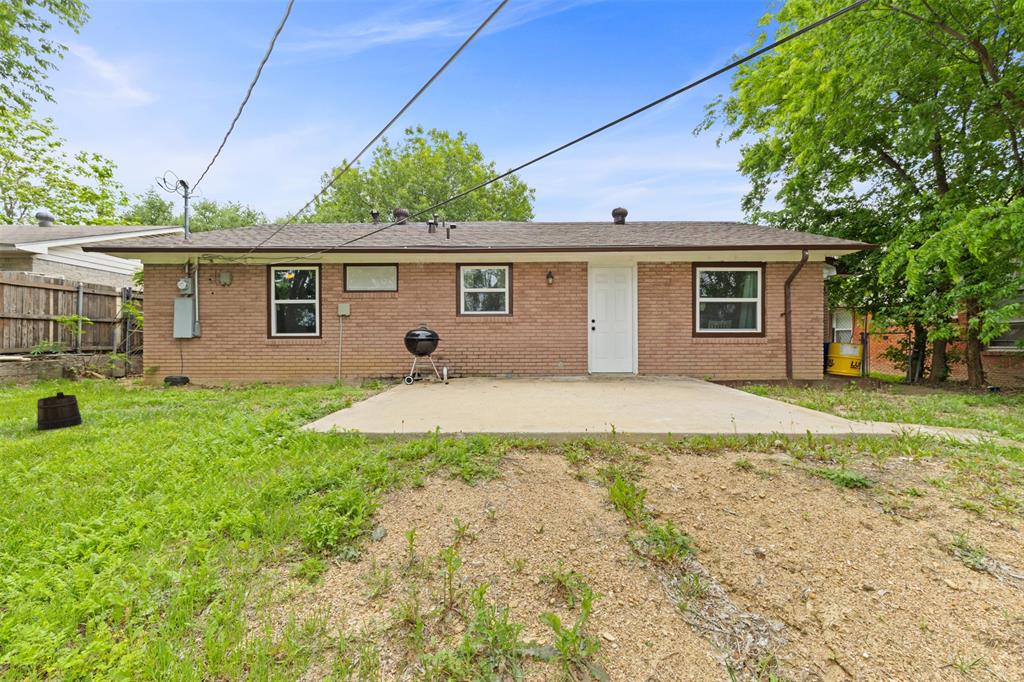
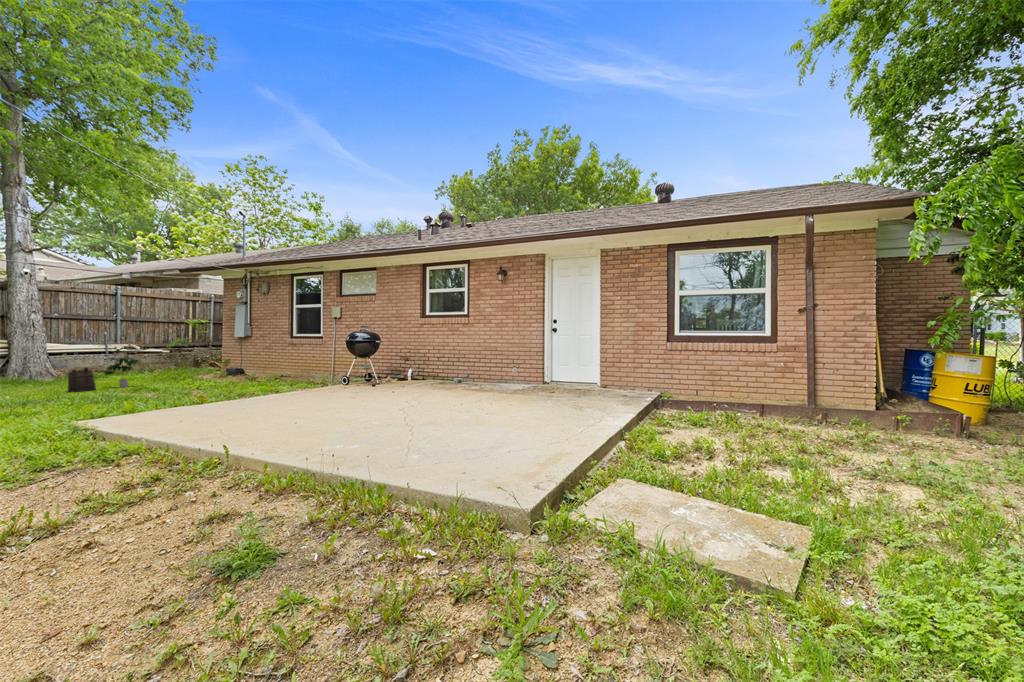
potted plant: none [82,373,134,415] -> present [104,357,140,387]

